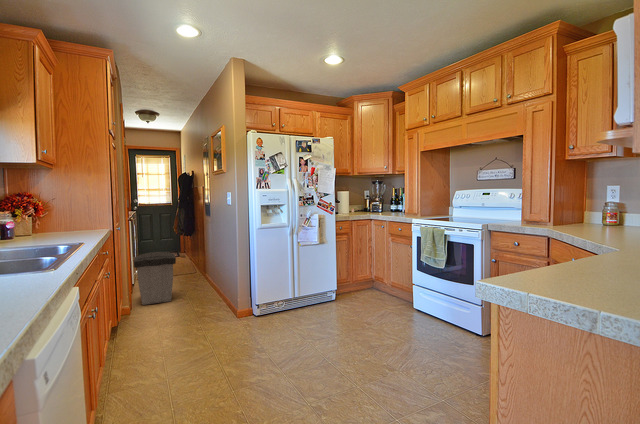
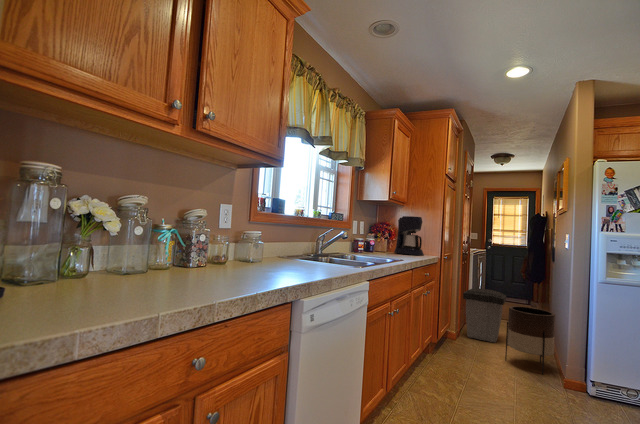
coffee maker: none [48,185,93,234] -> present [394,216,424,255]
planter: none [187,260,226,315] -> present [505,306,555,374]

